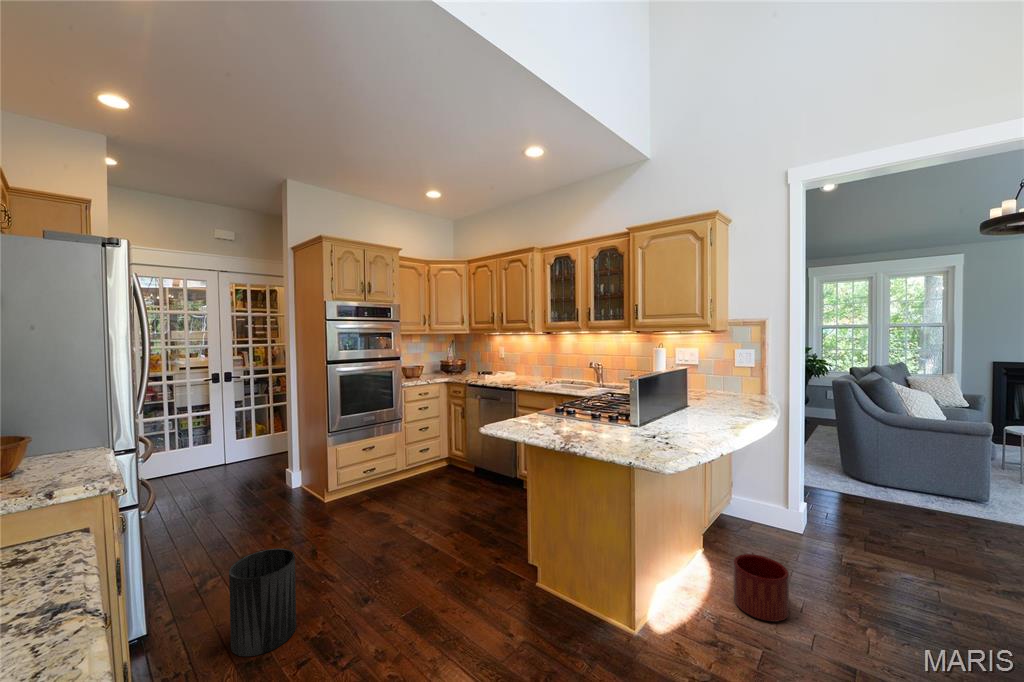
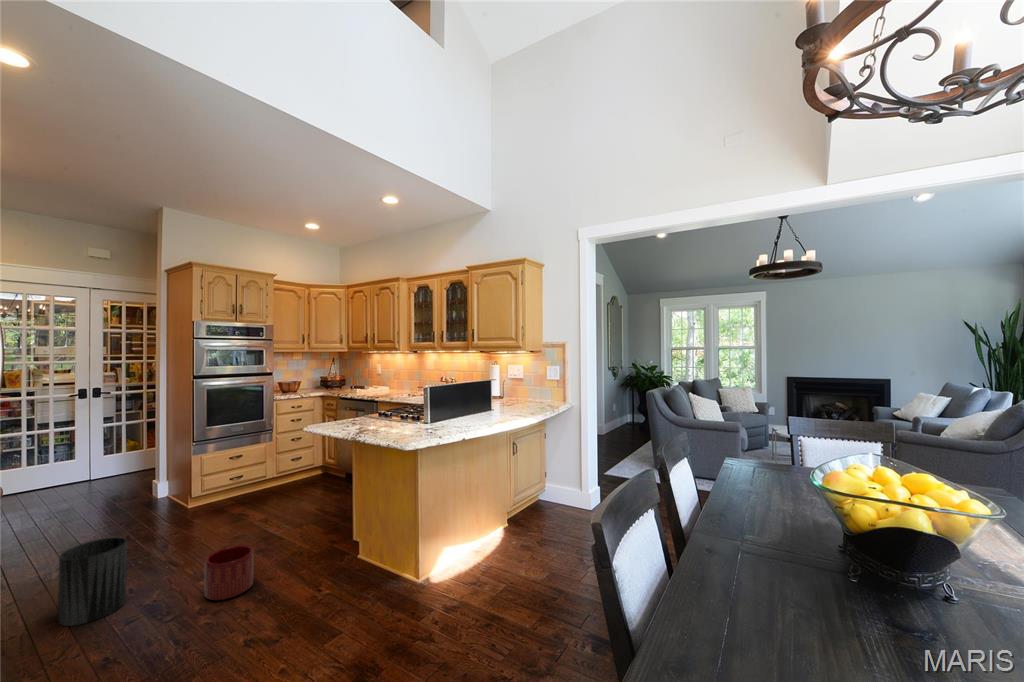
planter: present [734,554,789,622] -> present [204,545,253,600]

